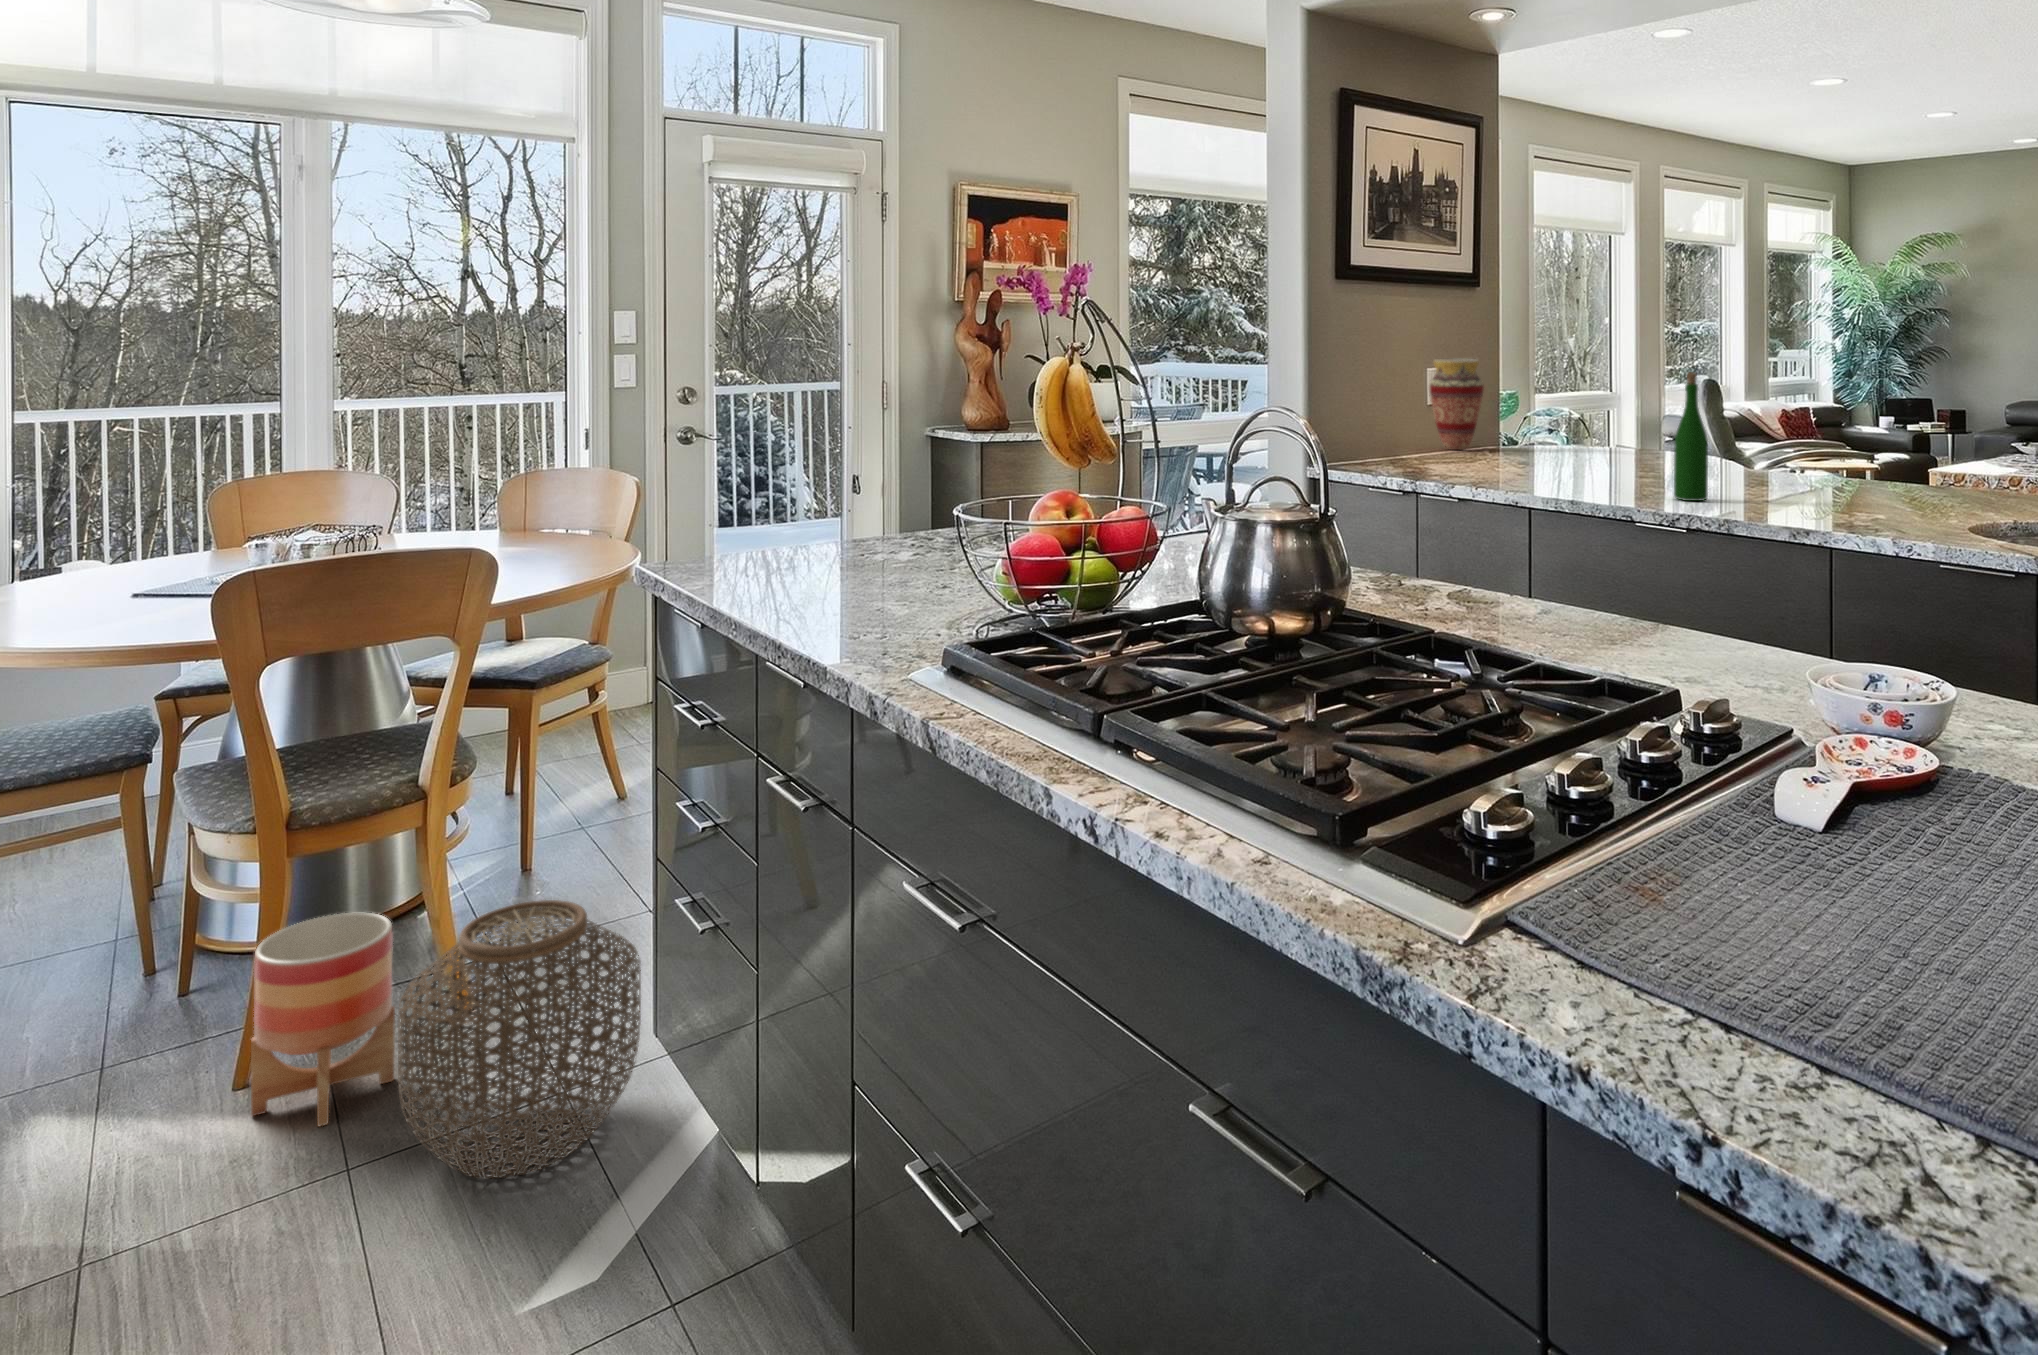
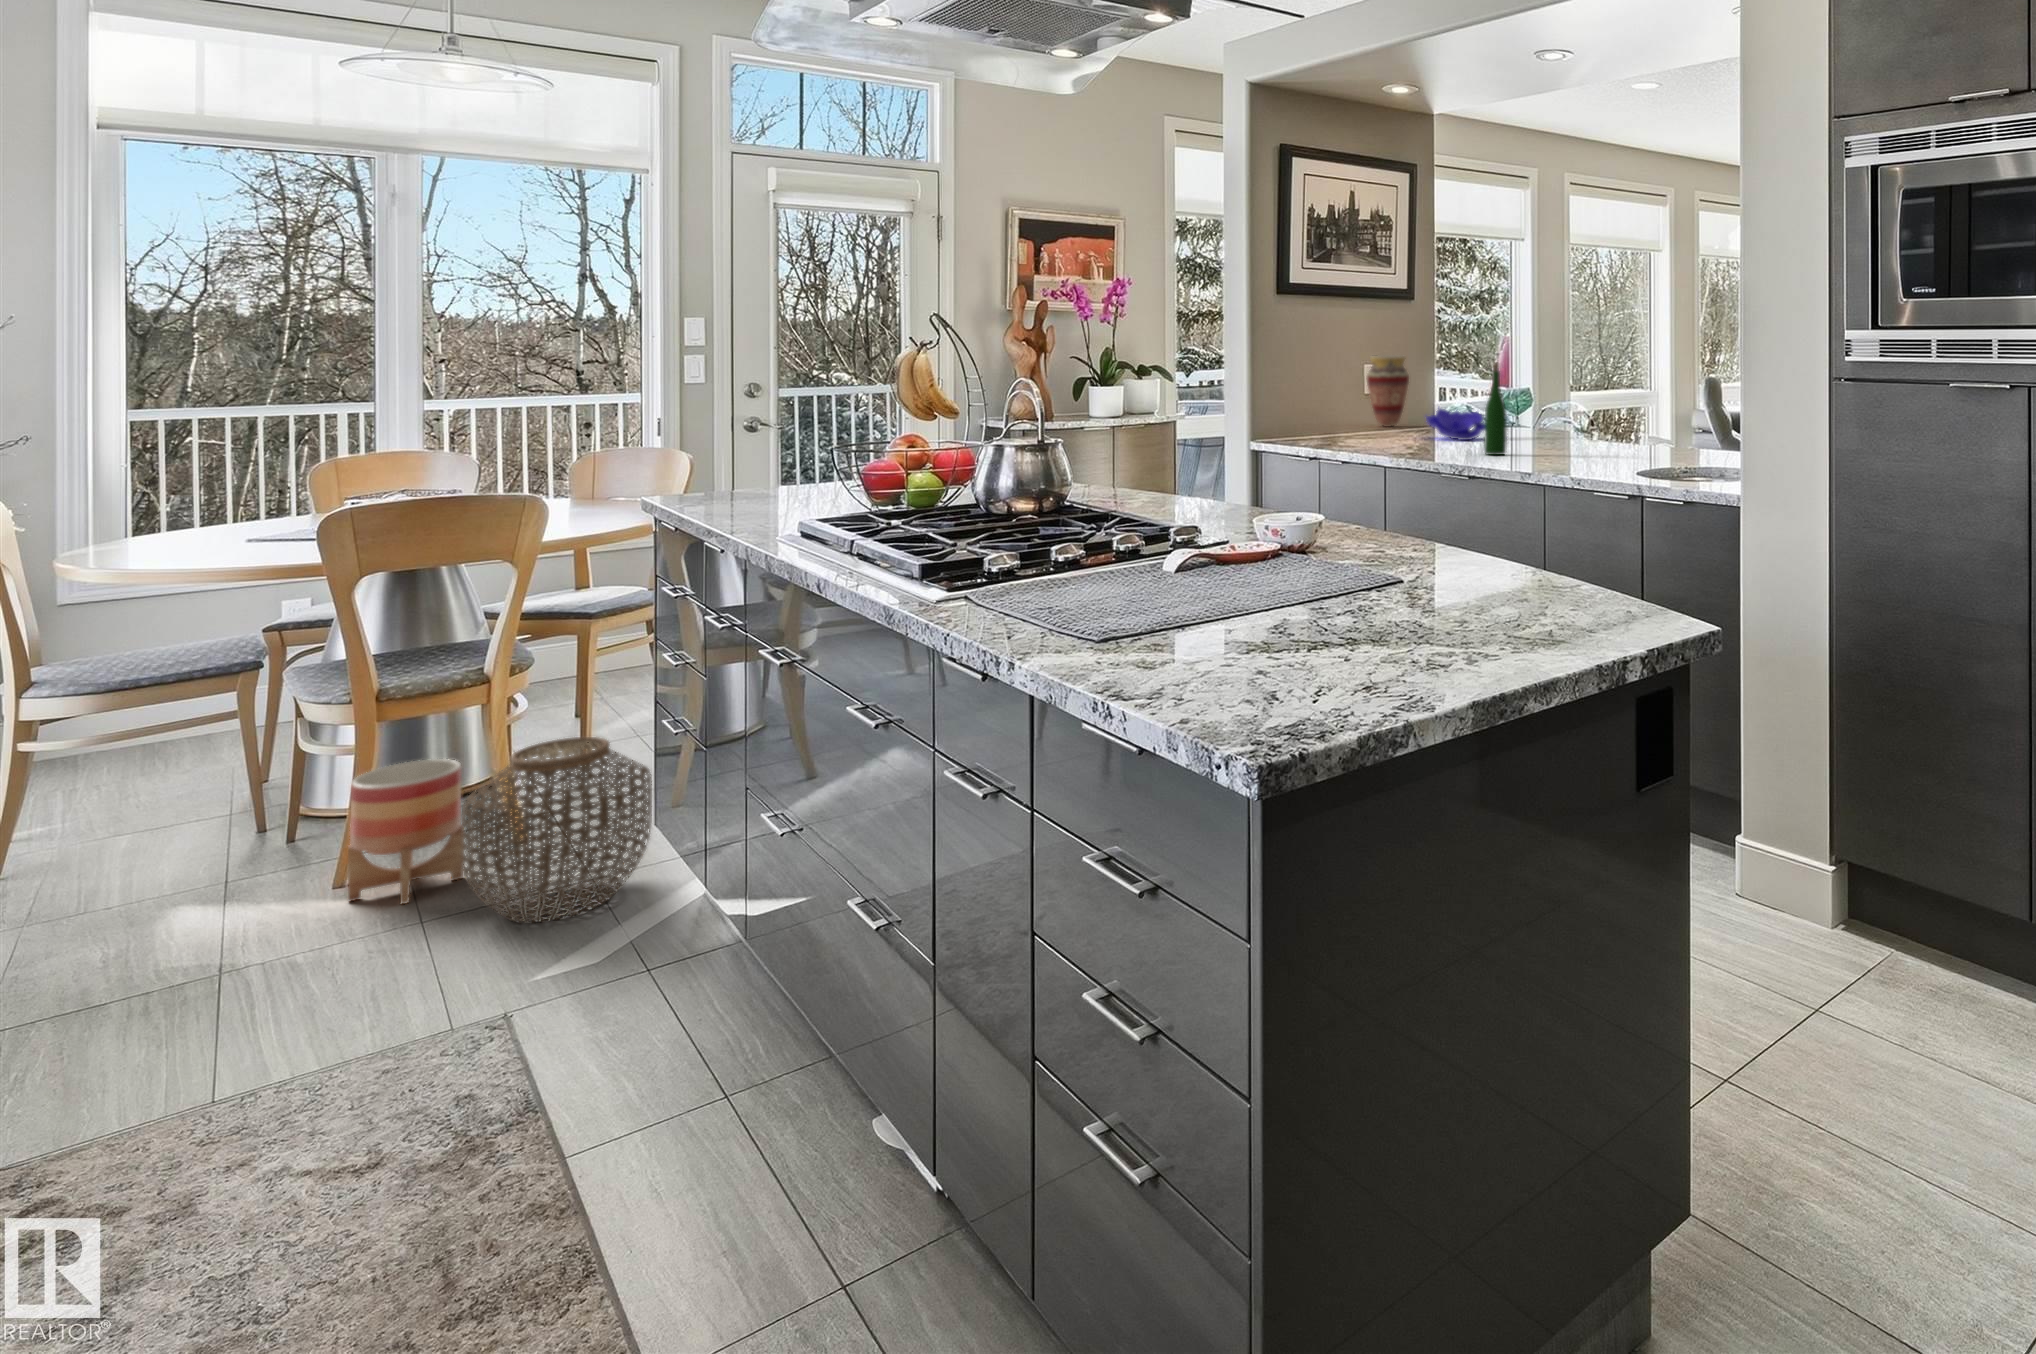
decorative bowl: none [1537,427,1627,474] -> present [1426,408,1485,440]

